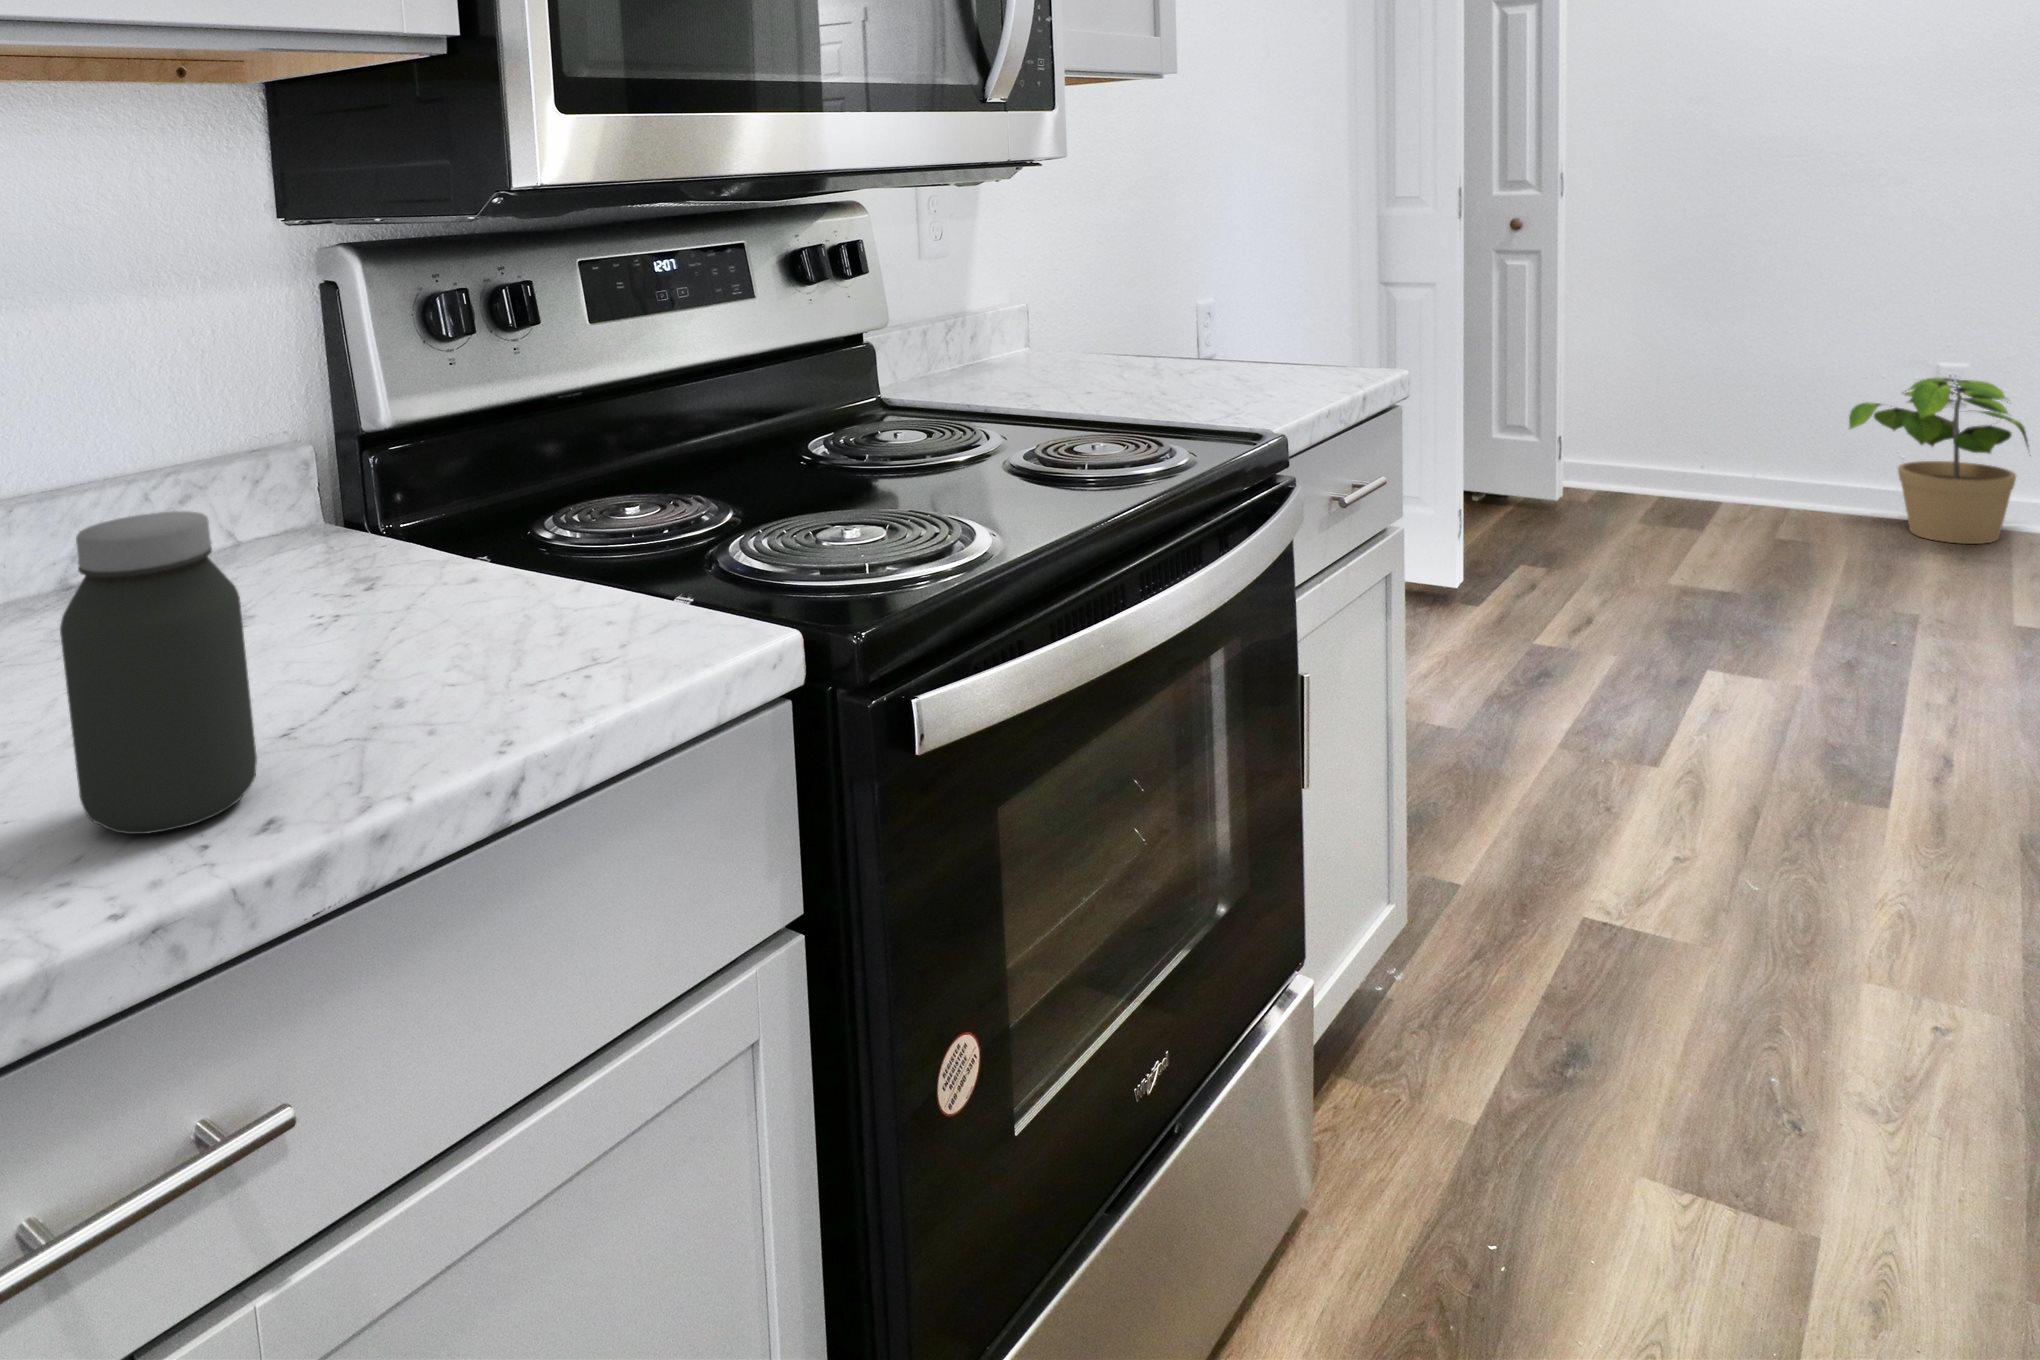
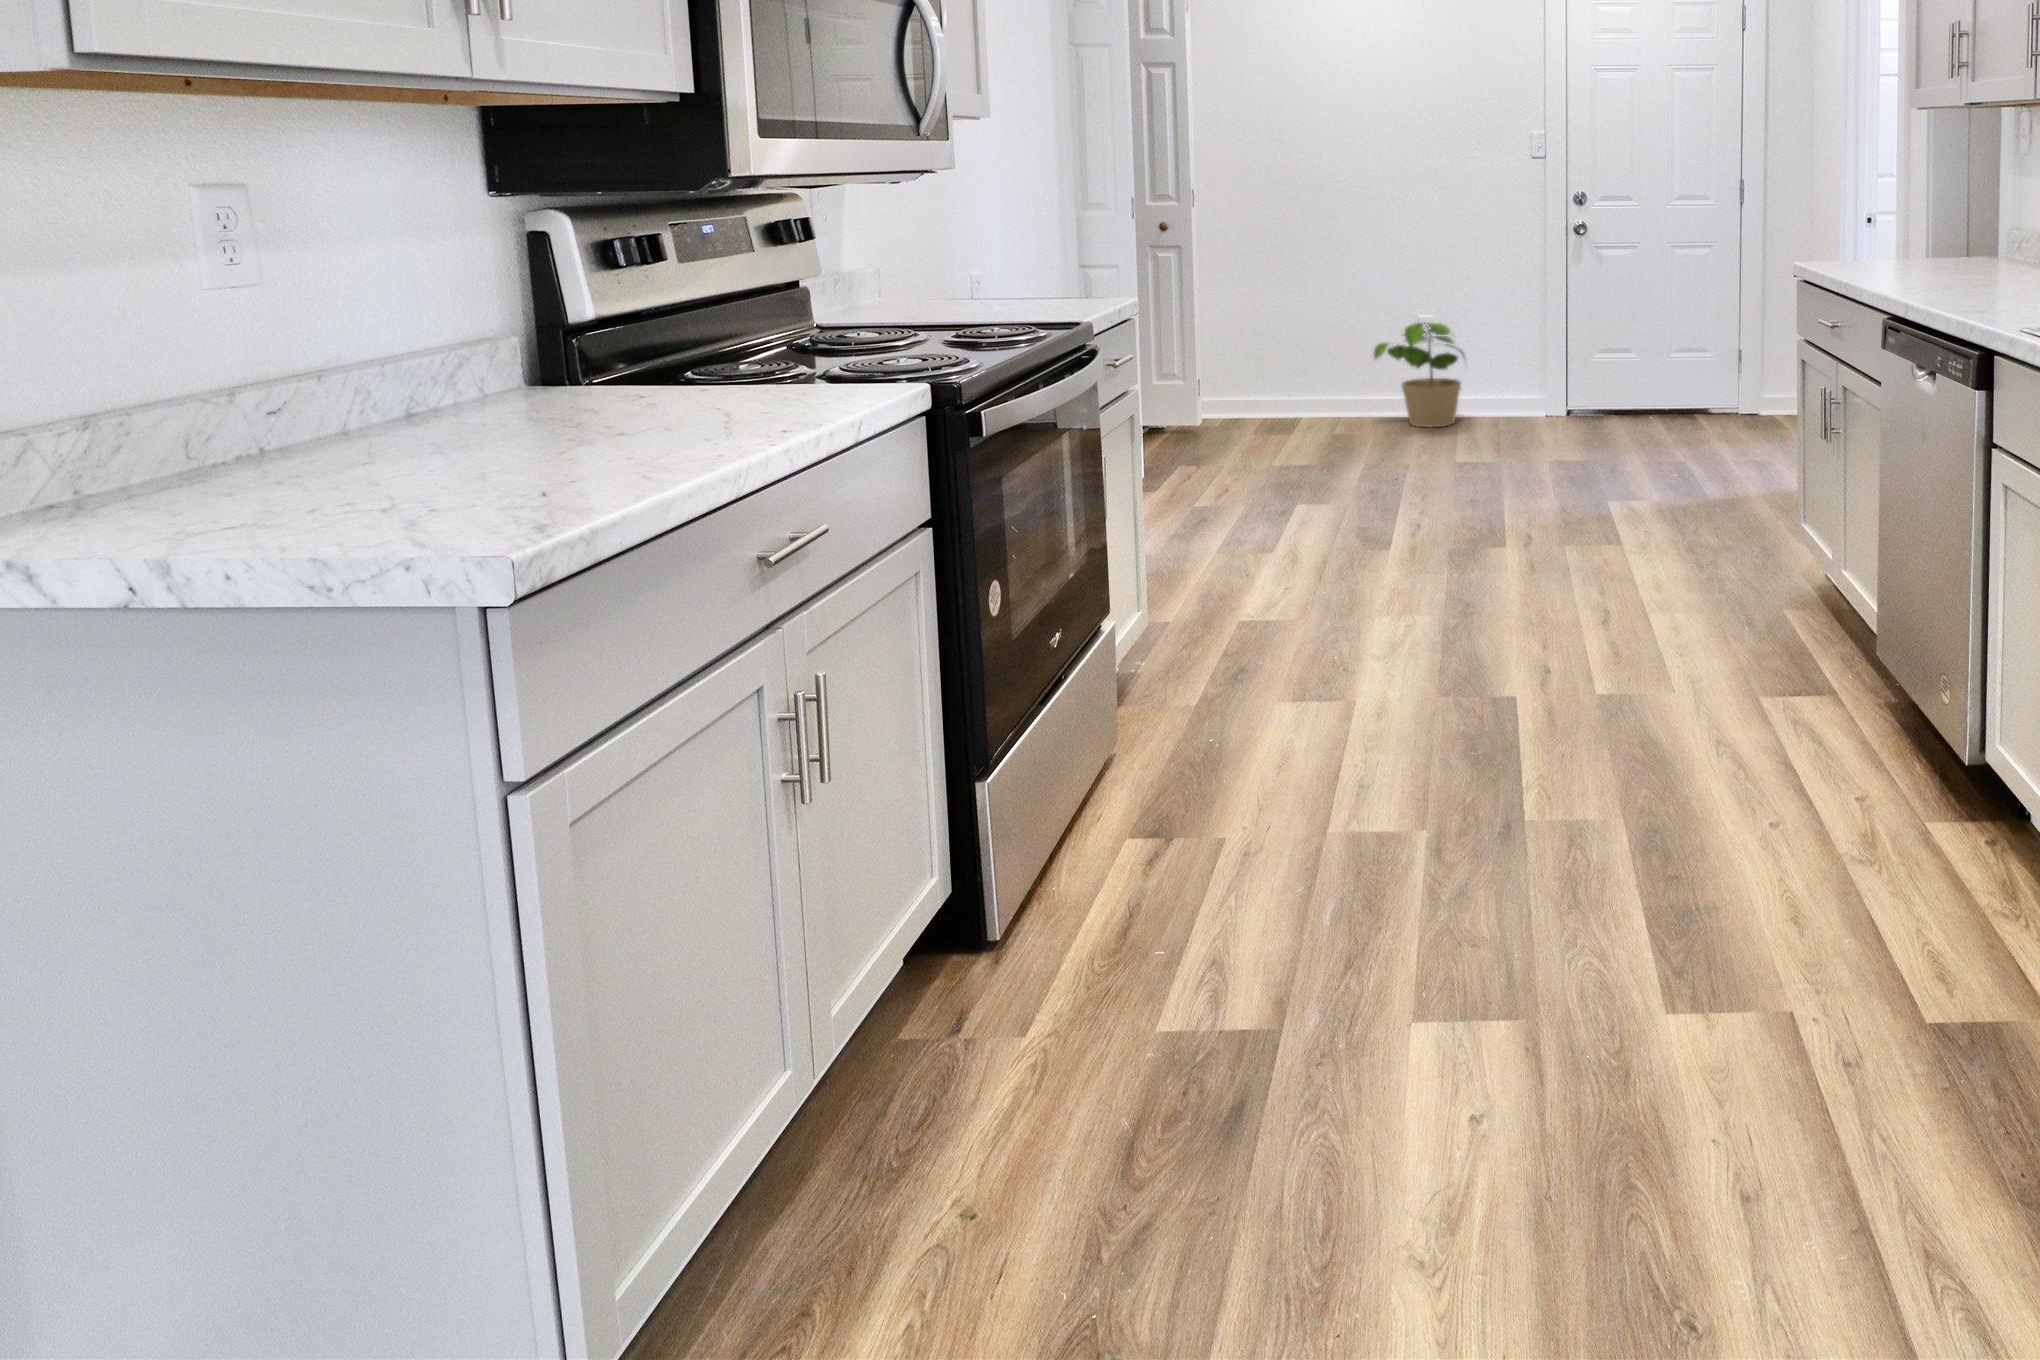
jar: present [60,511,257,834] -> none [682,307,764,435]

